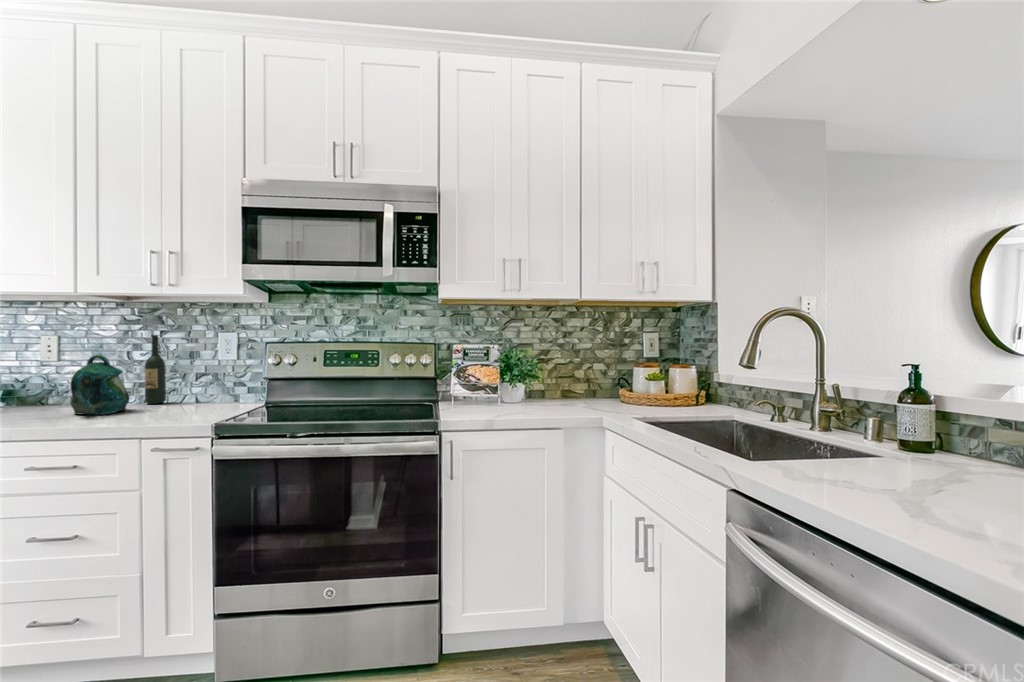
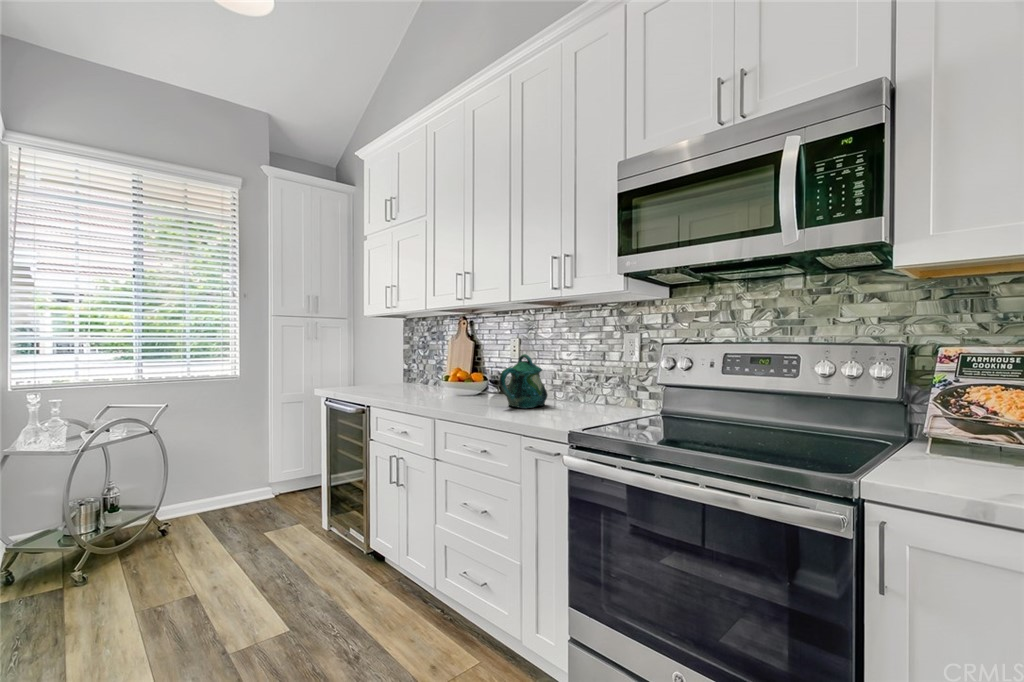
wine bottle: present [145,335,166,404] -> none [567,336,584,402]

